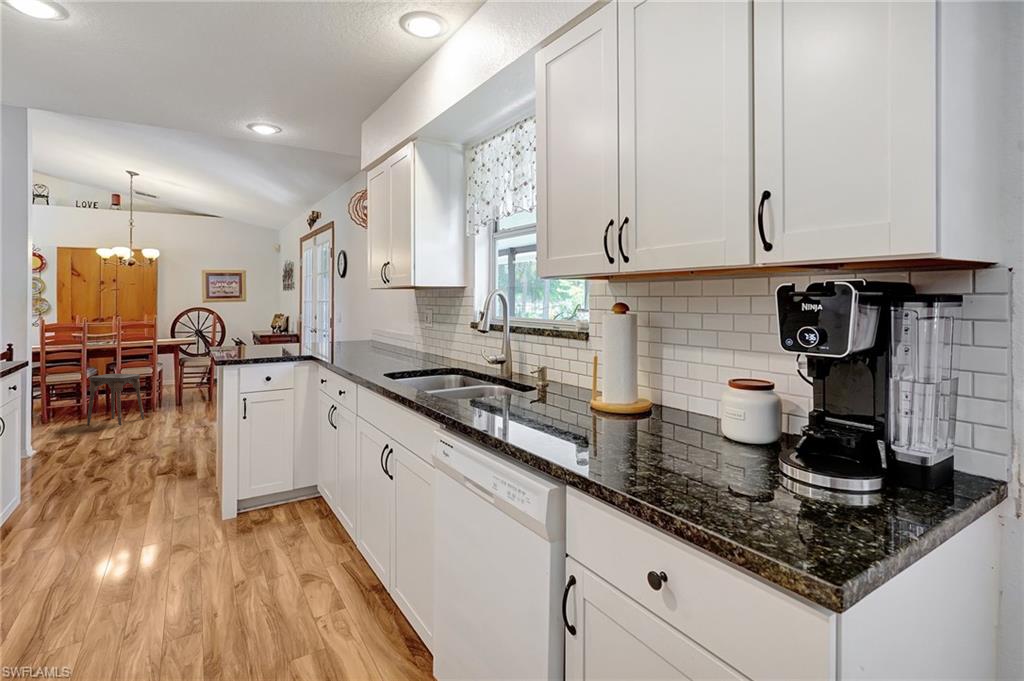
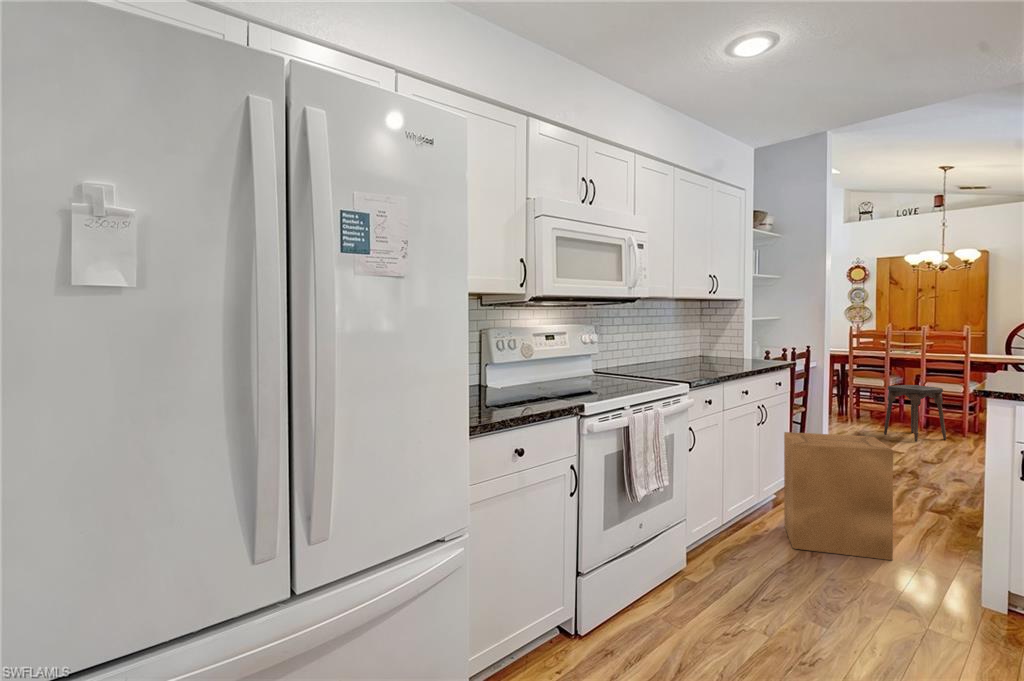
cardboard box: none [22,424,146,555] -> present [784,432,893,560]

